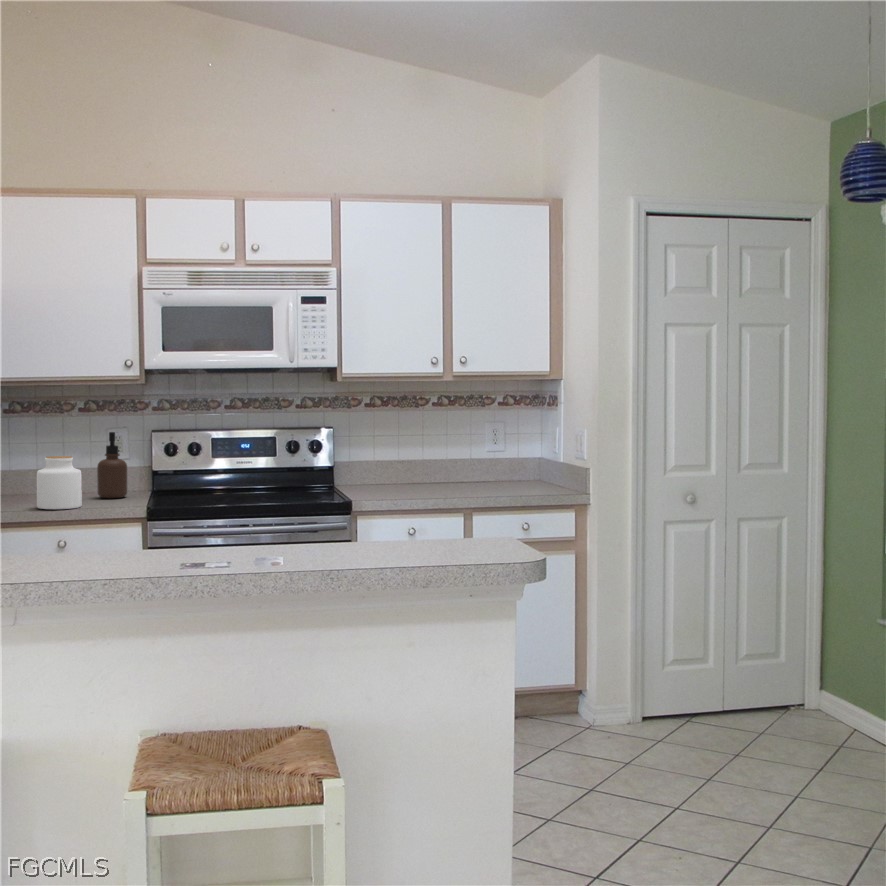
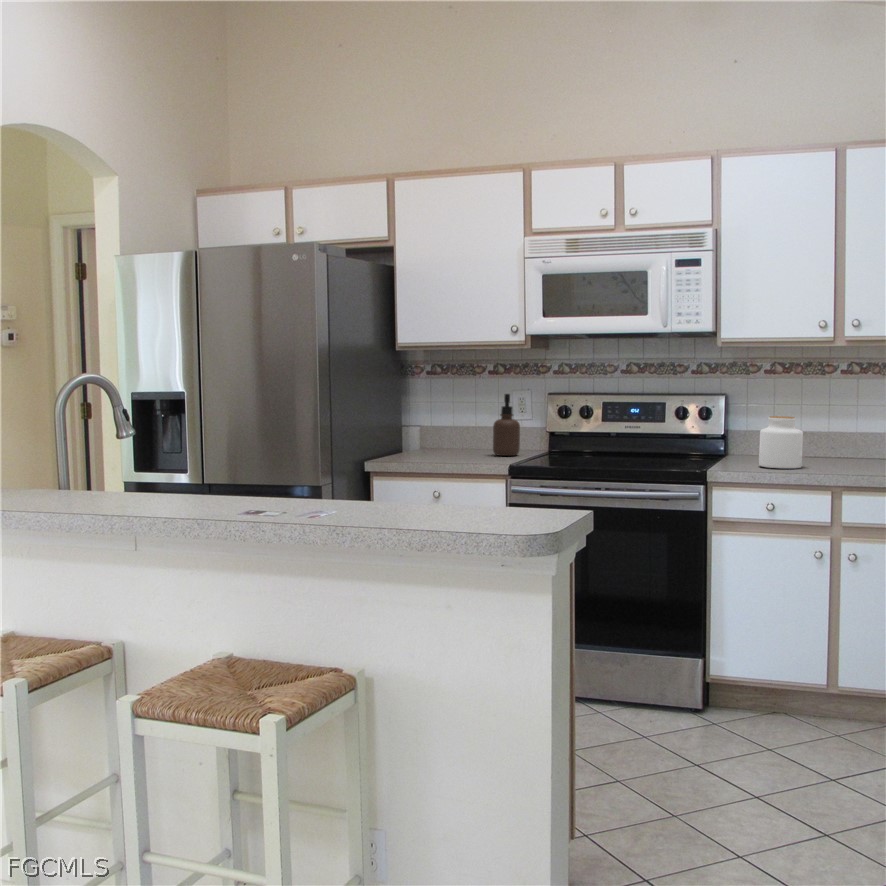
jar: present [37,456,82,509] -> present [759,416,803,469]

